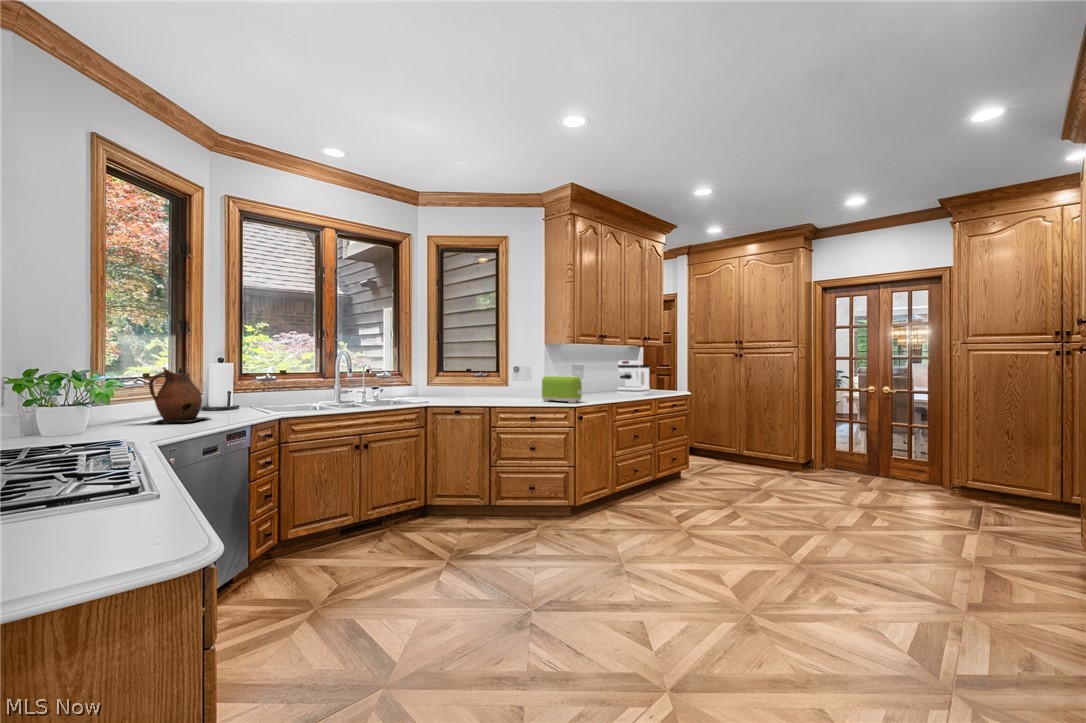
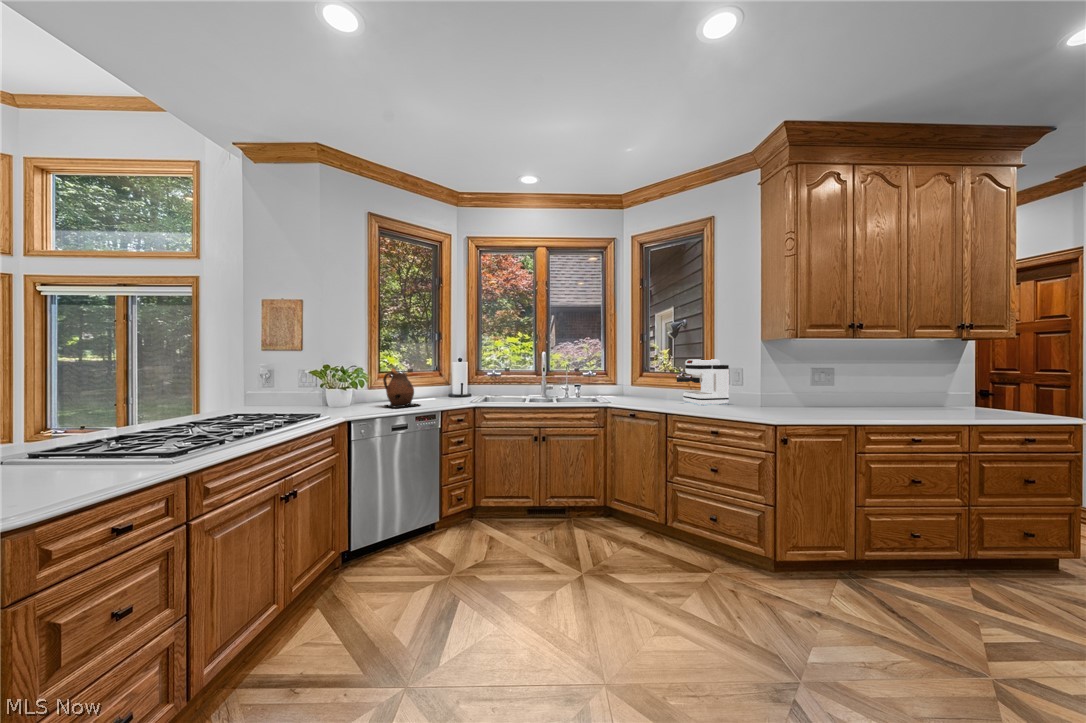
coffee maker: present [617,361,649,395] -> present [677,359,729,405]
toaster: present [542,376,582,403] -> none [740,381,793,419]

